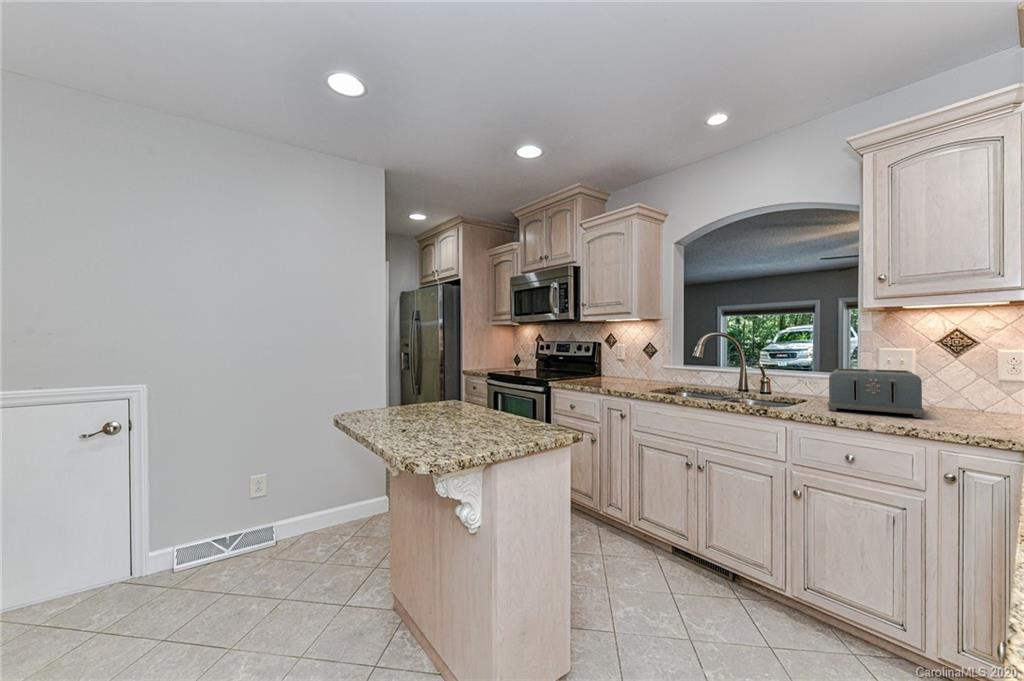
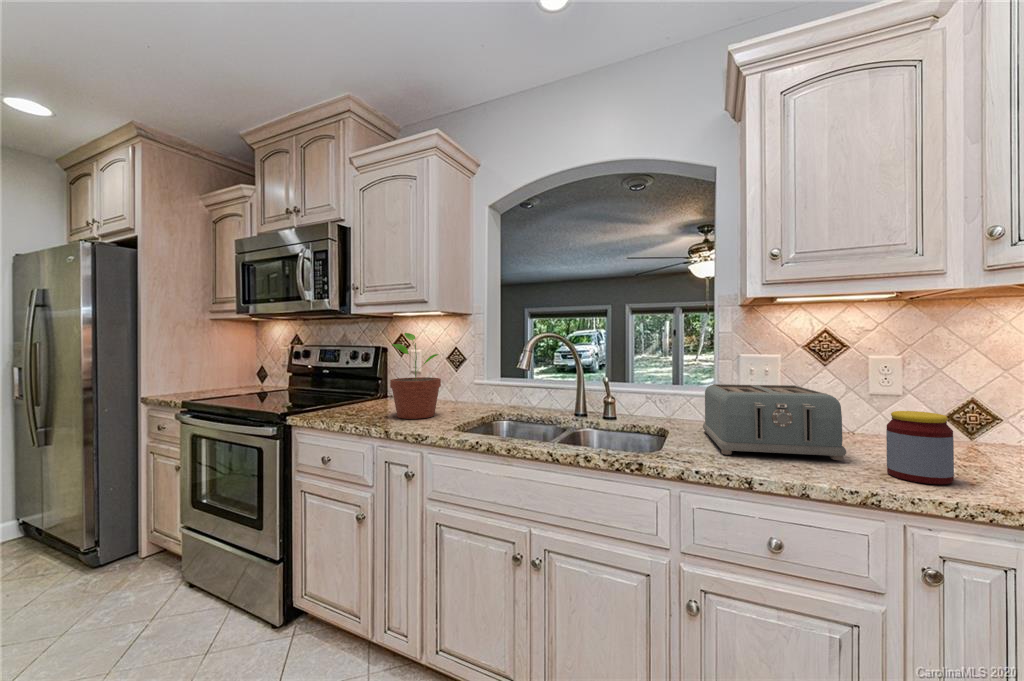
potted plant: none [609,333,640,386] -> present [390,333,441,419]
jar: none [946,384,994,430] -> present [886,411,954,484]

